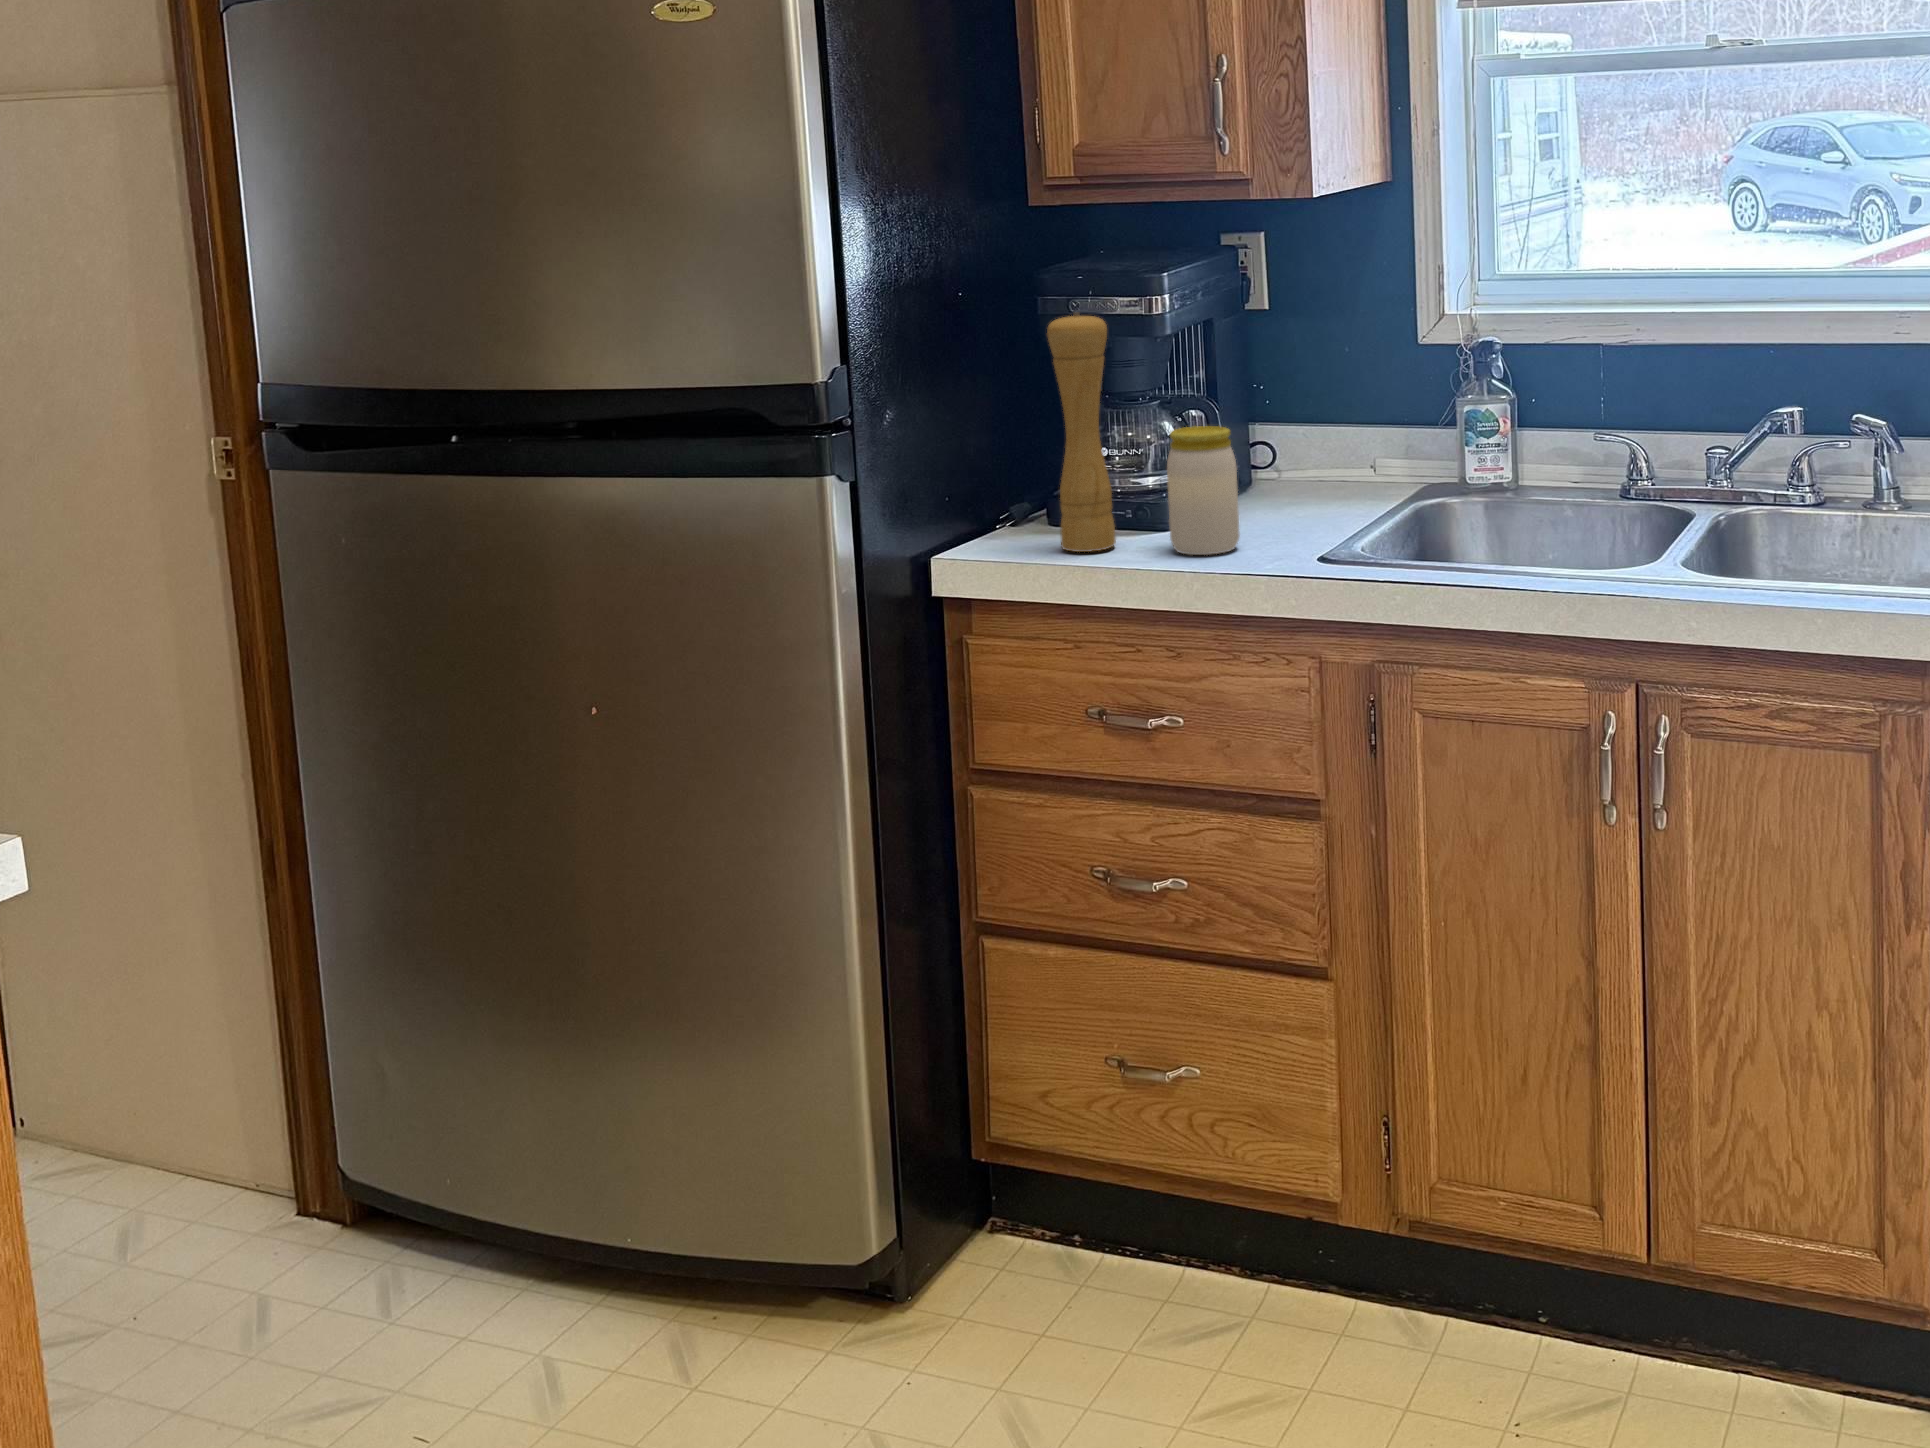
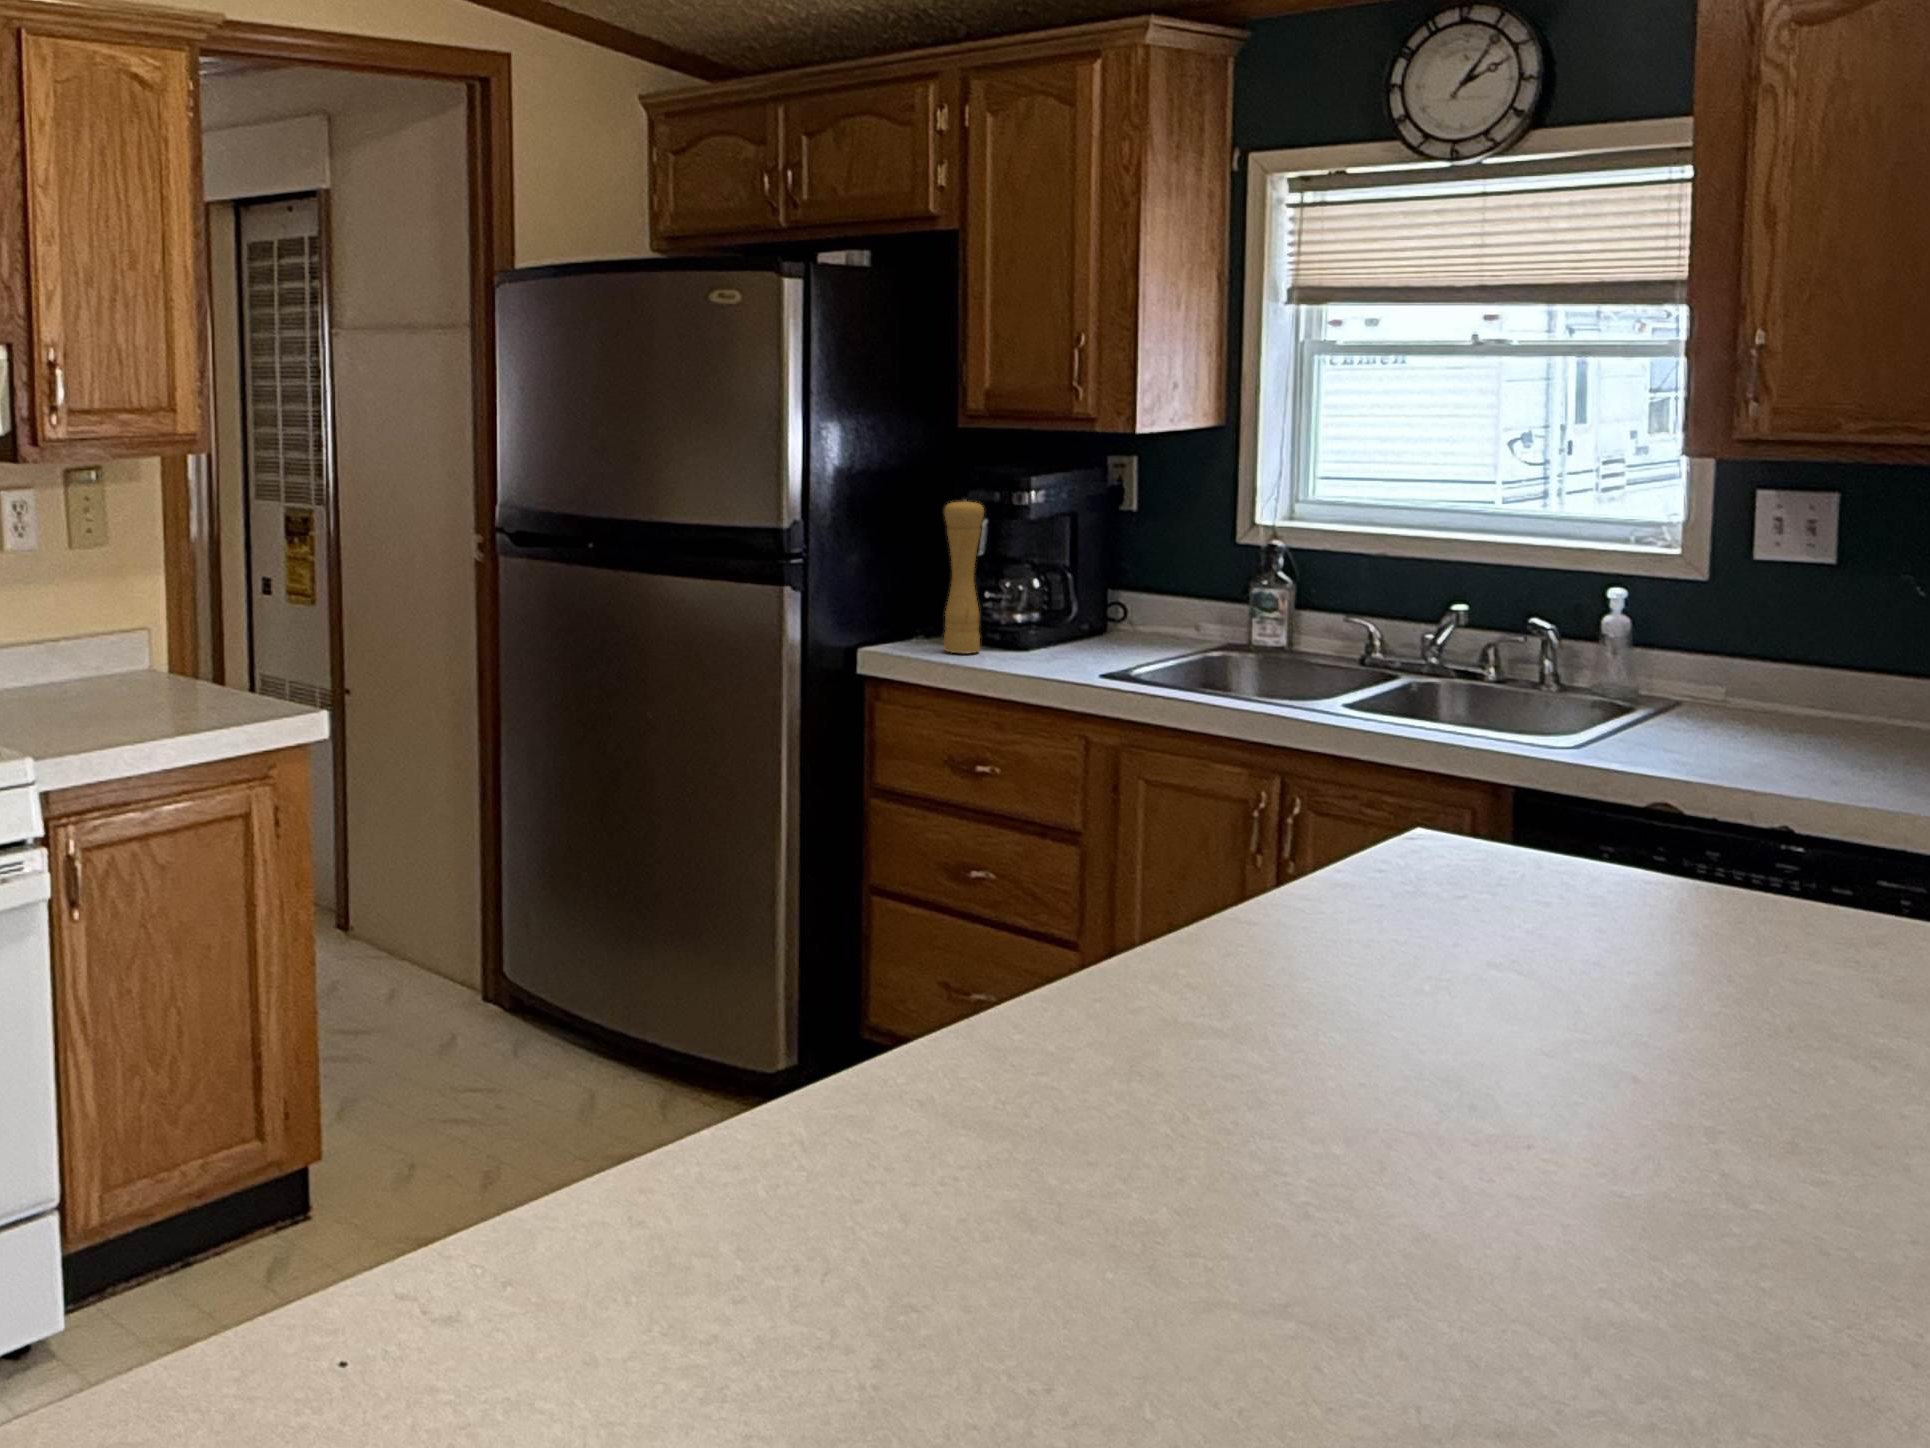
jar: present [1167,426,1240,555] -> none [1010,580,1058,663]

